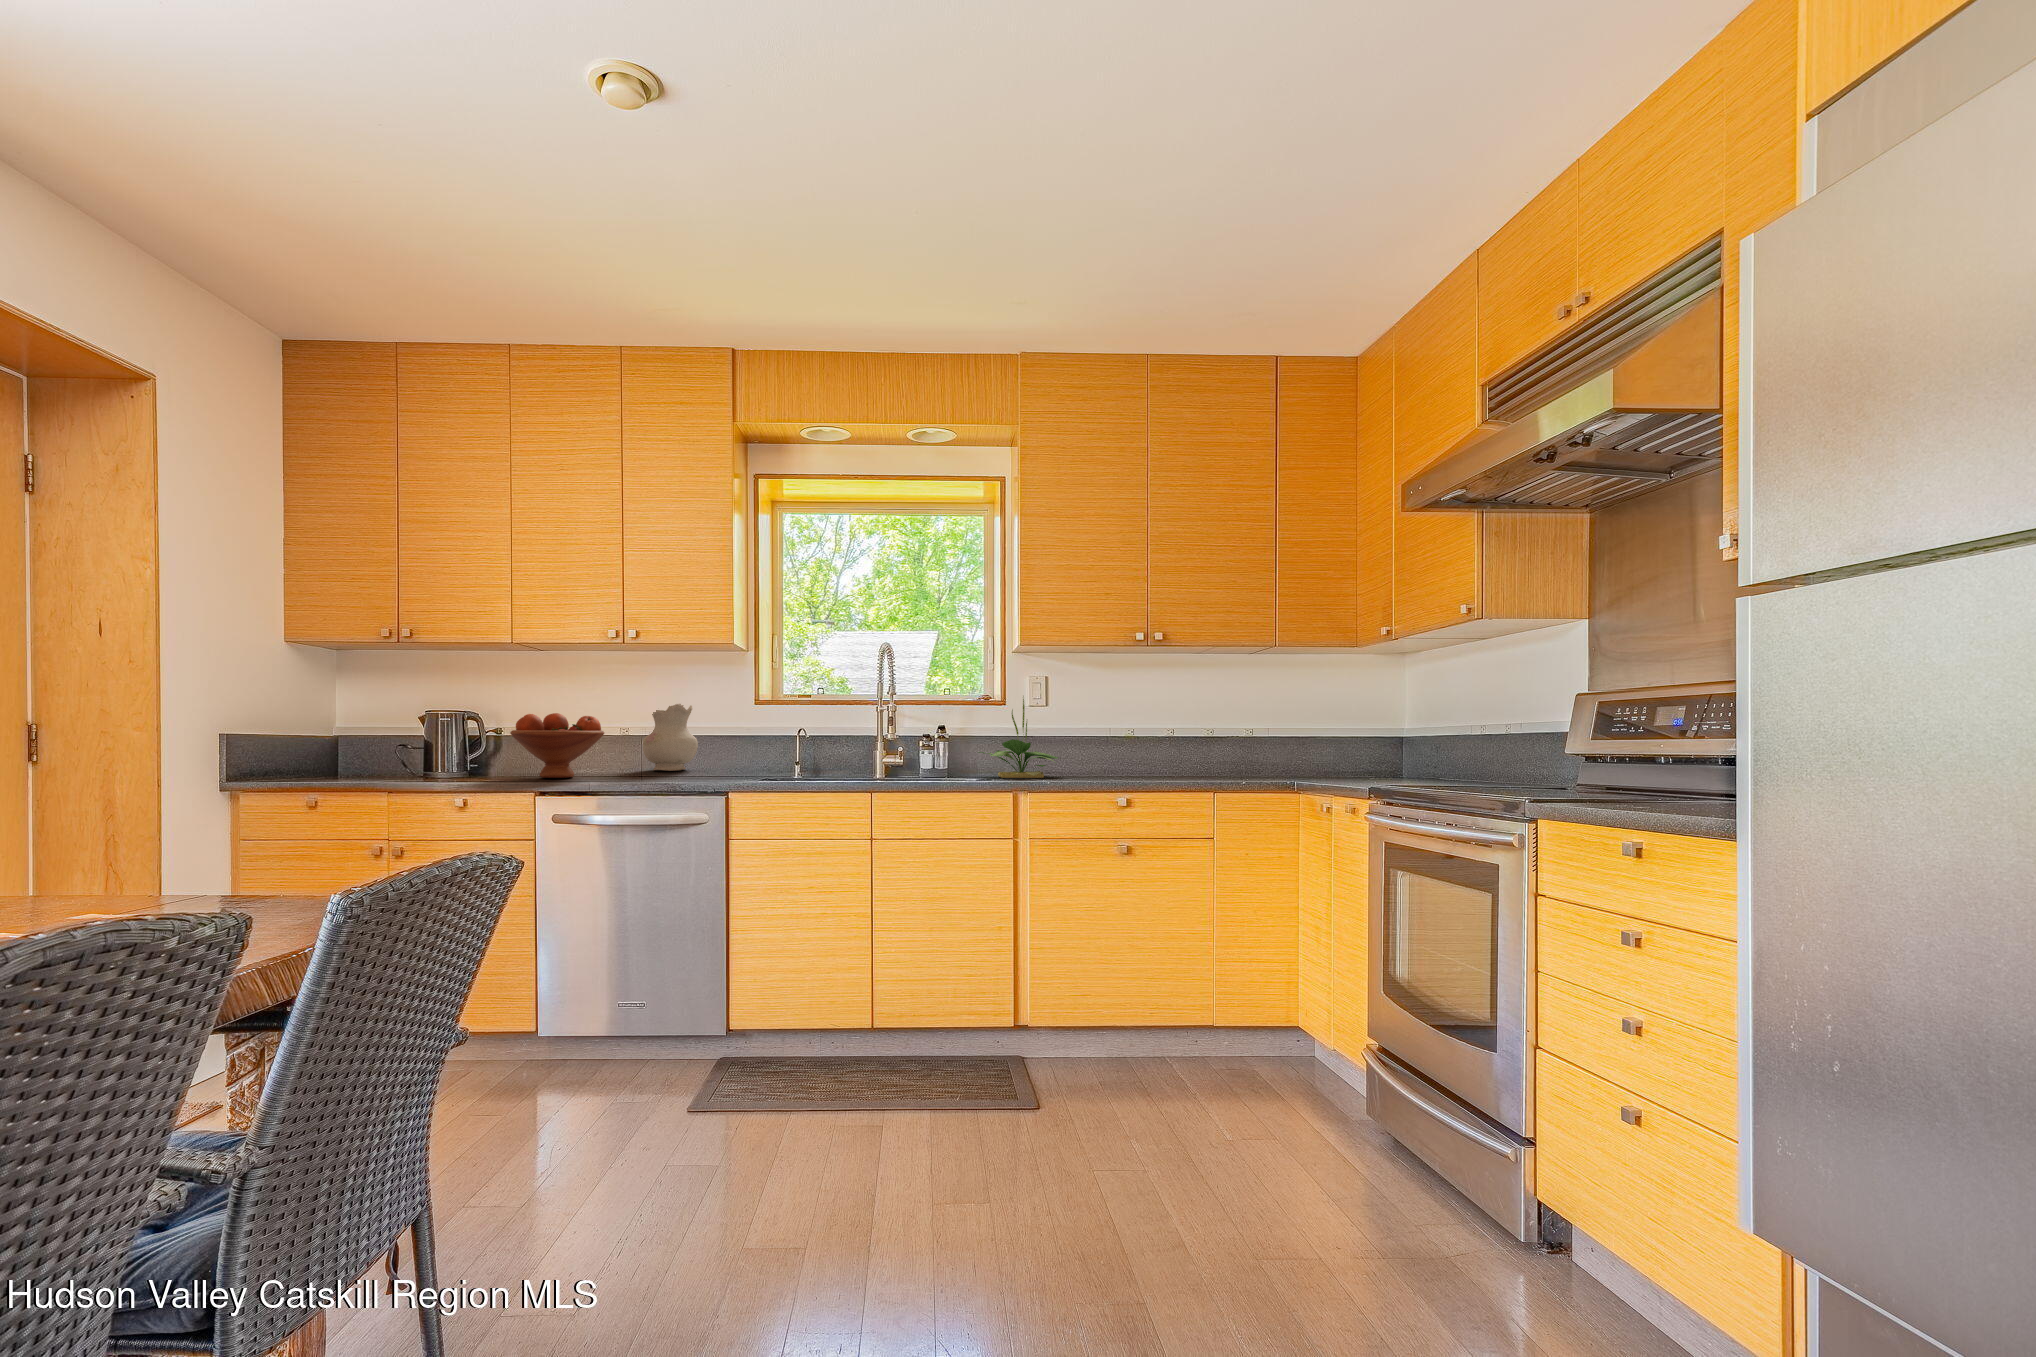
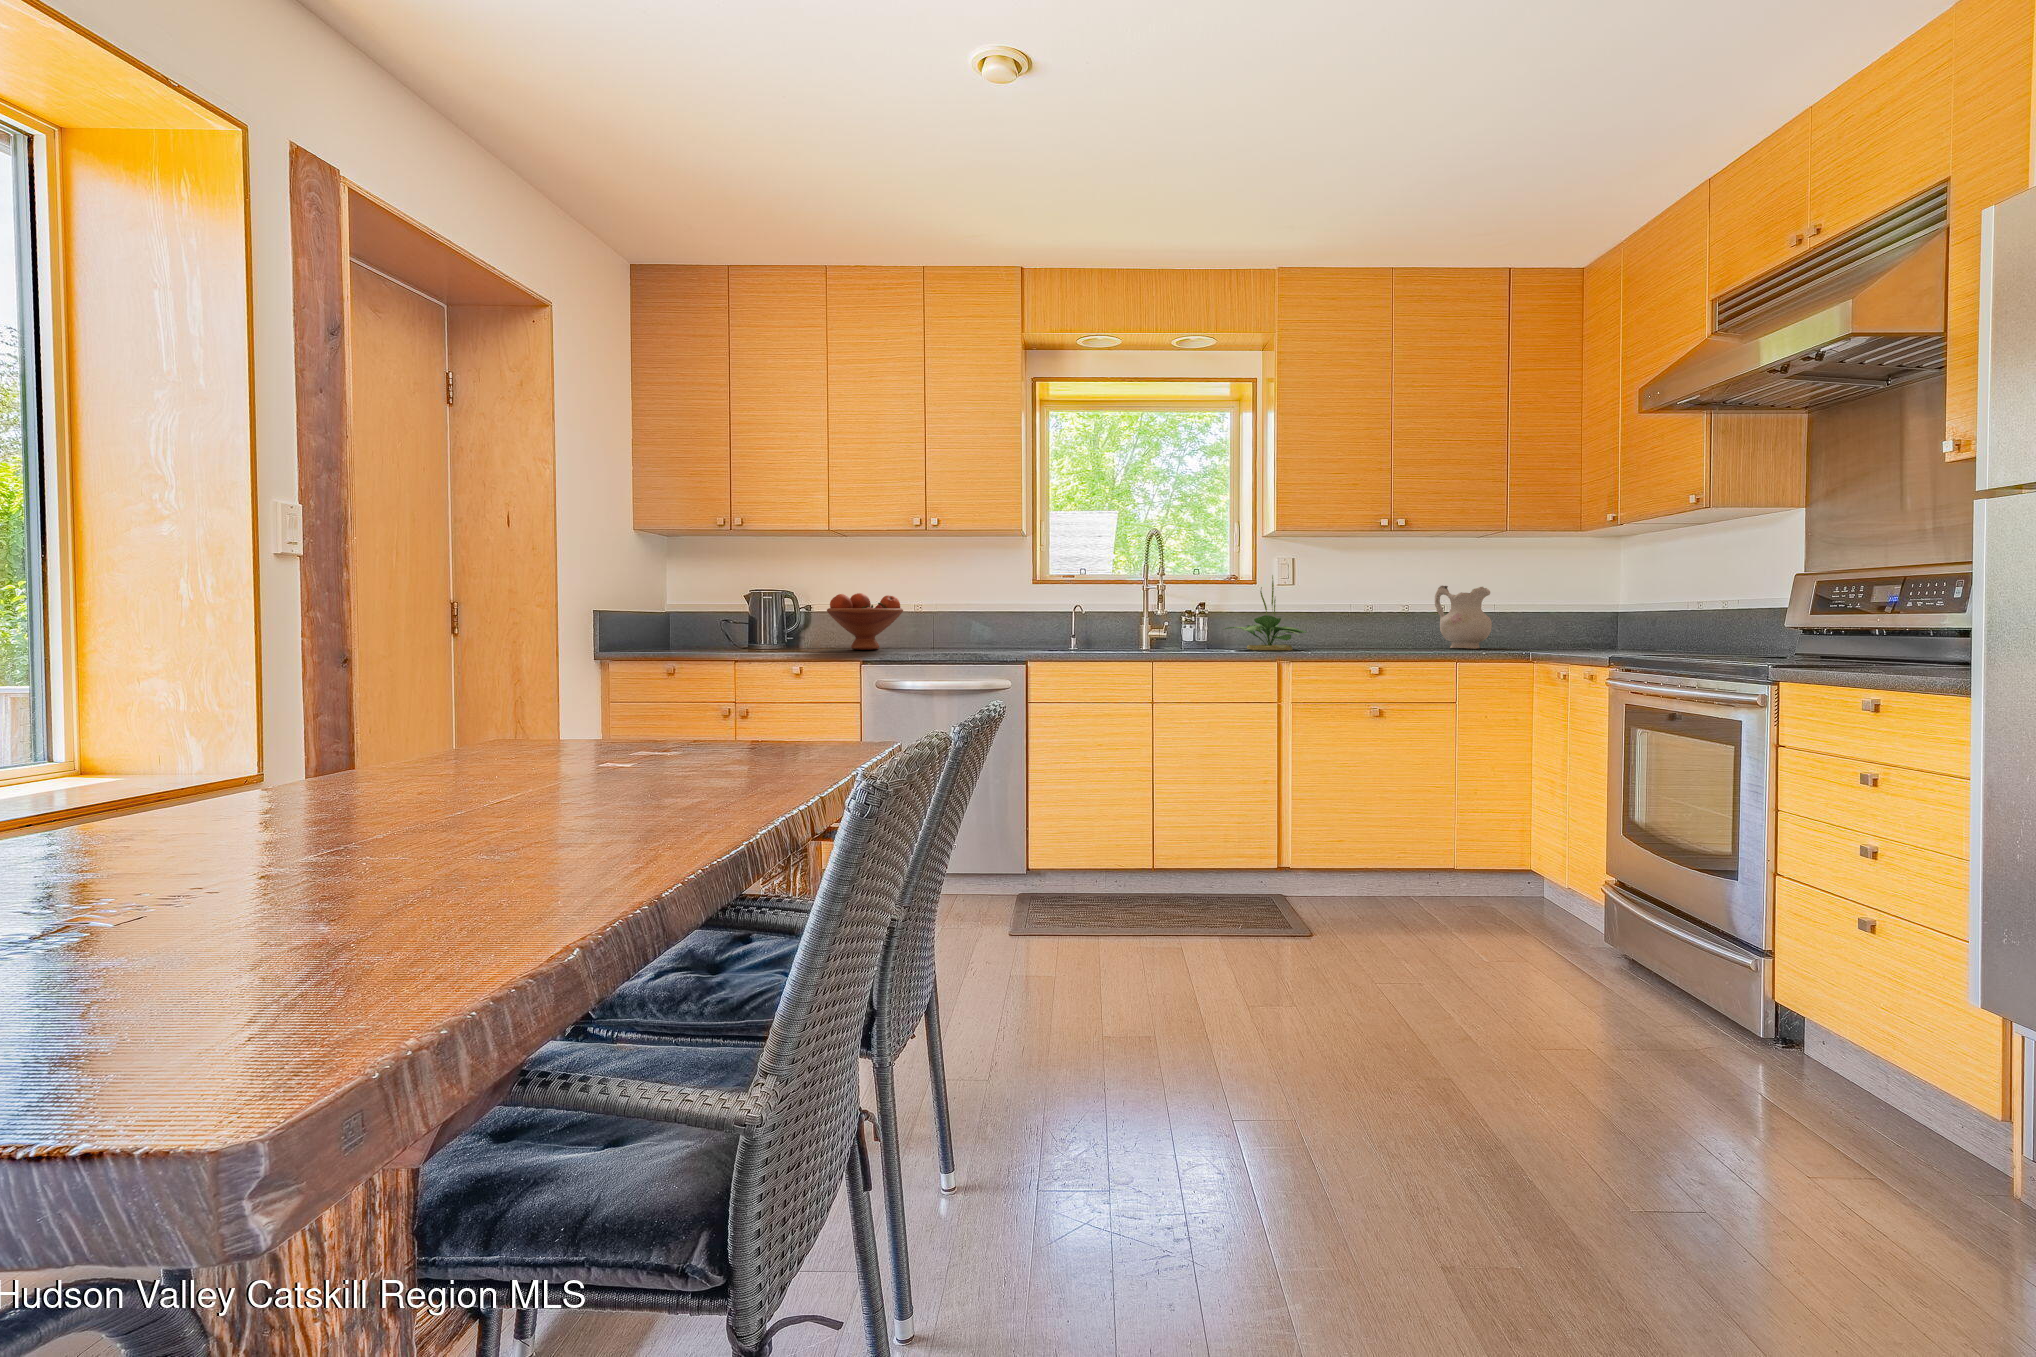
ceramic pitcher: present [643,704,698,771] -> present [1435,586,1492,649]

